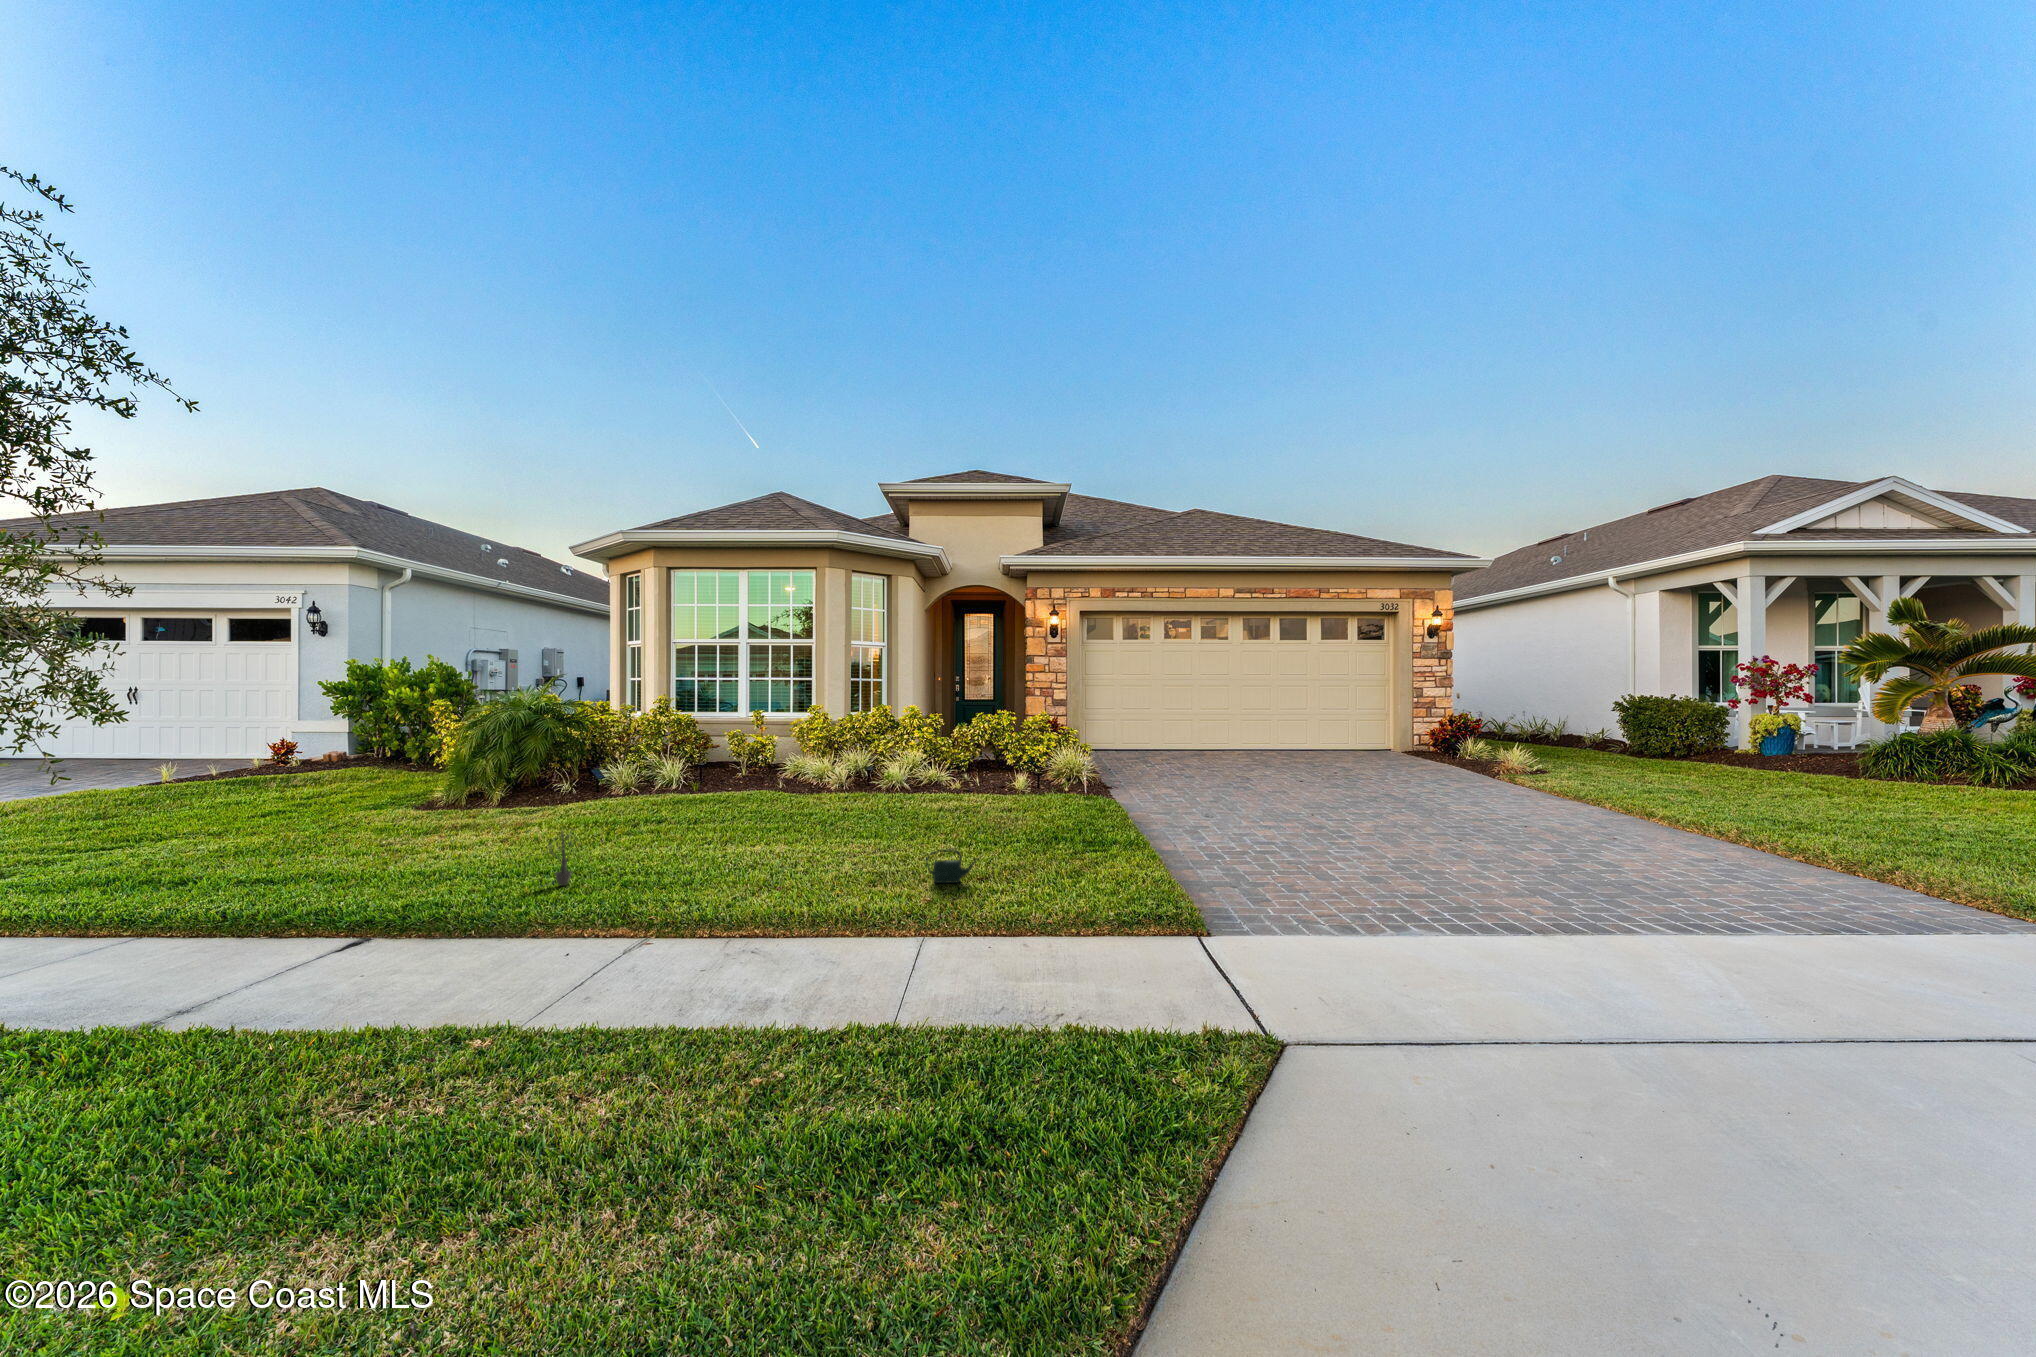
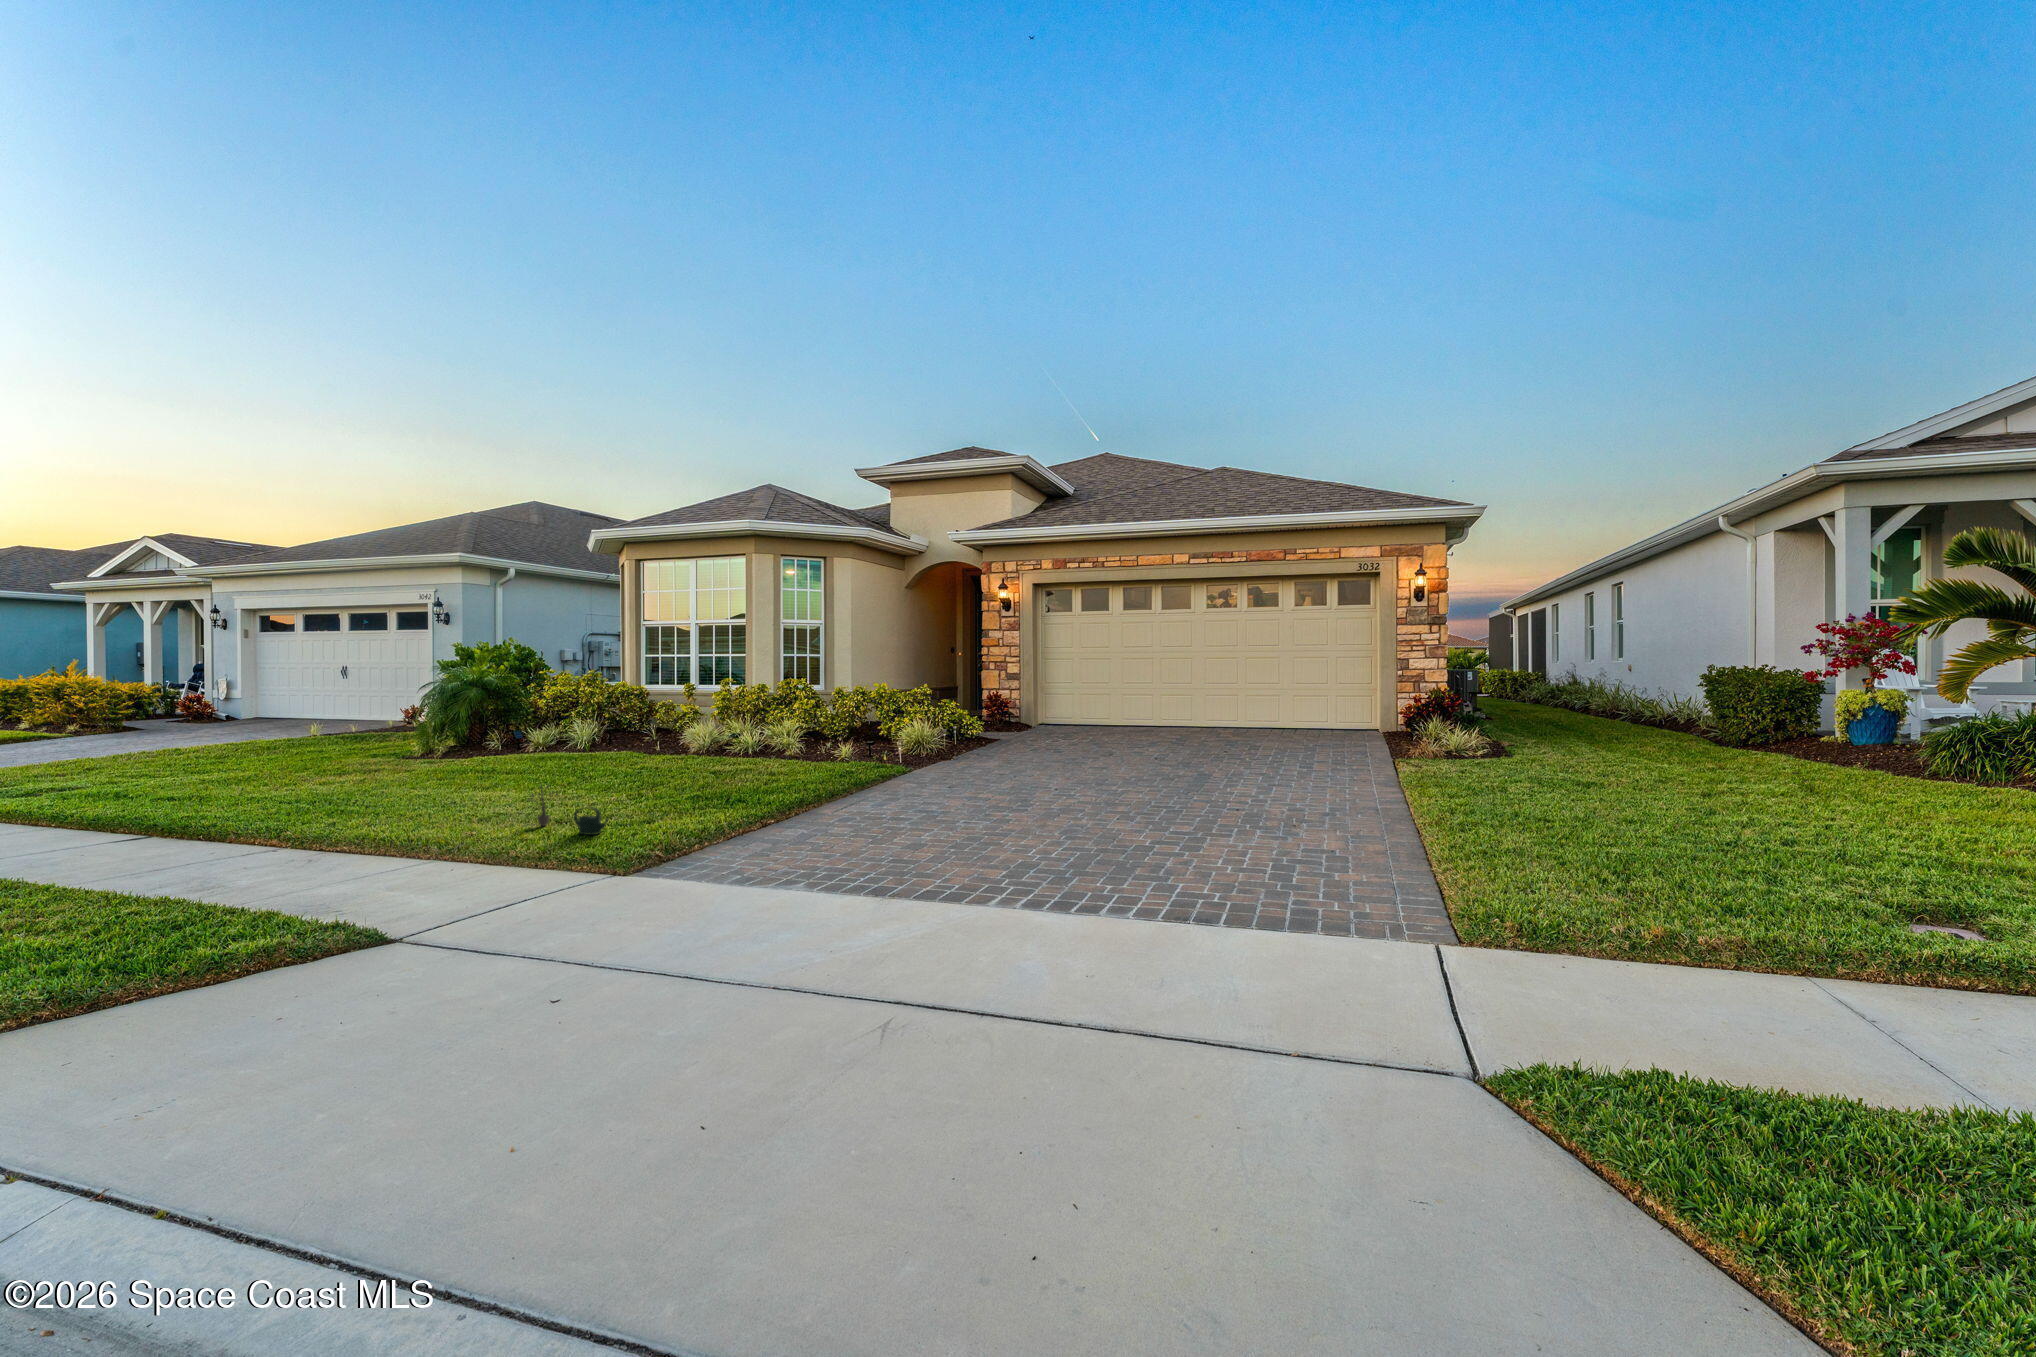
decorative plant: present [541,832,581,887] -> present [531,785,557,826]

